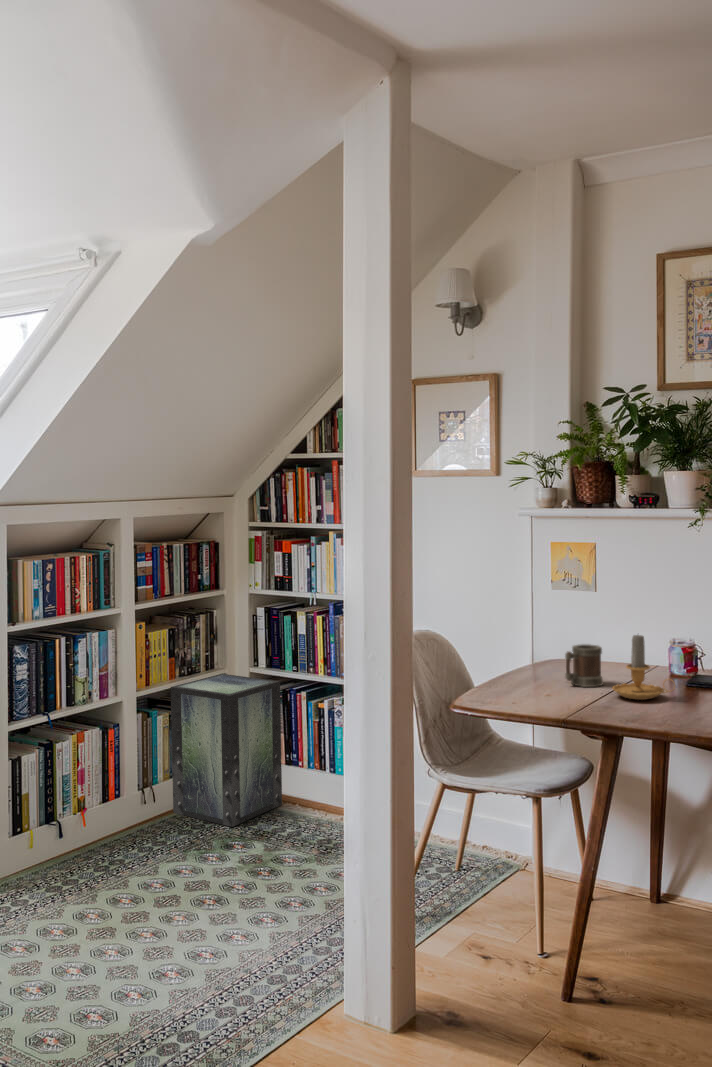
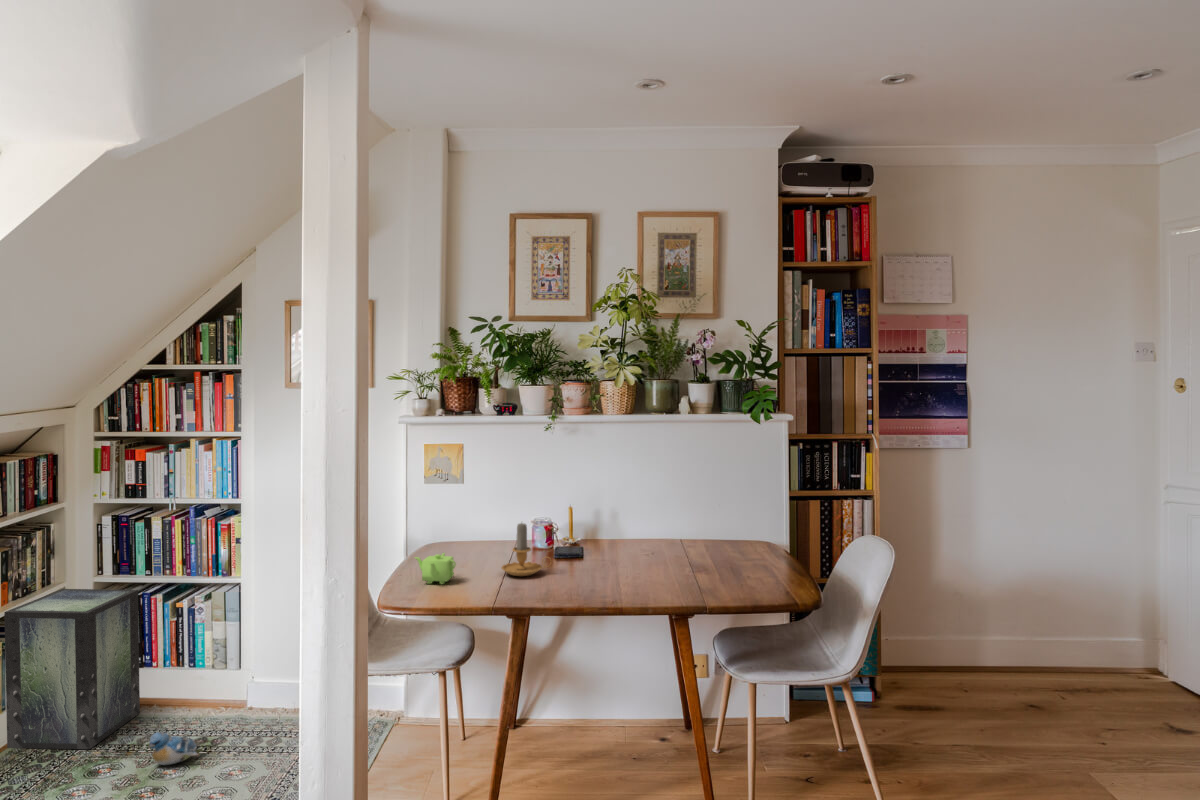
mug: present [565,644,603,687] -> none [457,533,487,569]
teapot: none [508,663,553,697] -> present [415,553,456,584]
plush toy: none [272,819,321,854] -> present [148,732,202,765]

